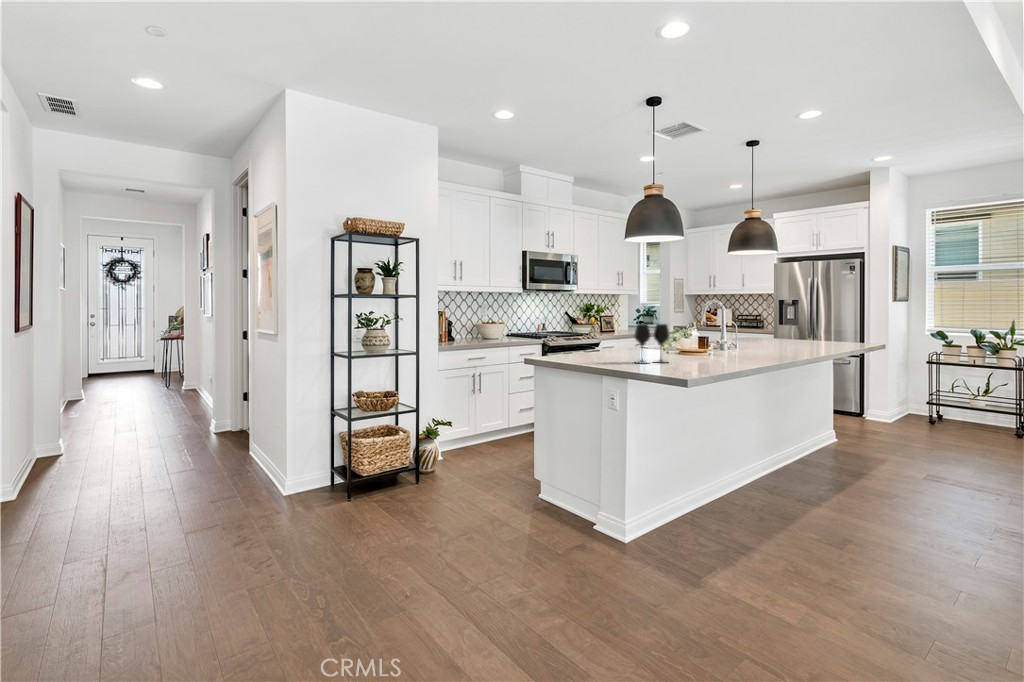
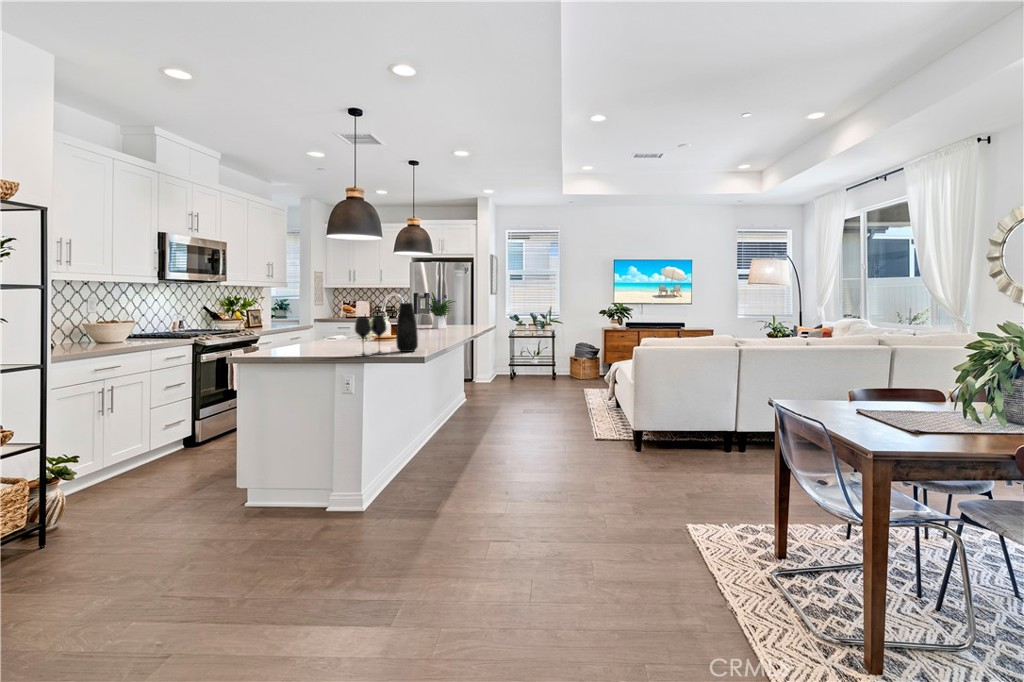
flower arrangement: none [773,298,819,343] -> present [426,292,455,329]
vase: none [682,310,705,363] -> present [396,303,418,352]

